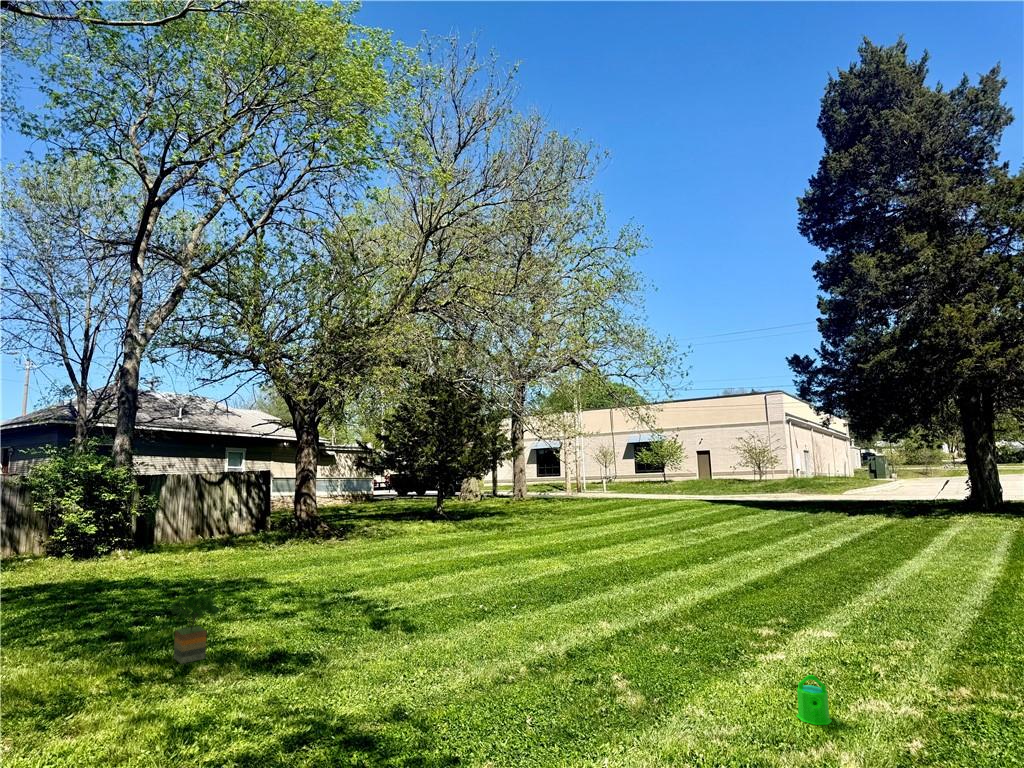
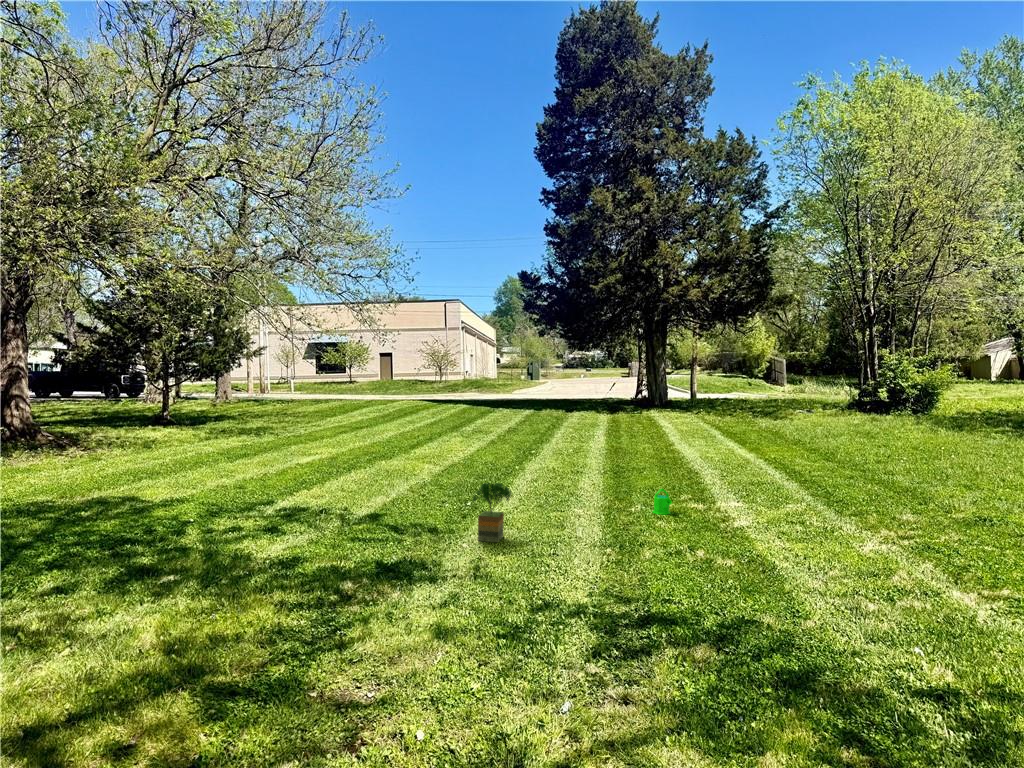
potted tree: present [171,595,217,664] -> present [472,483,512,542]

